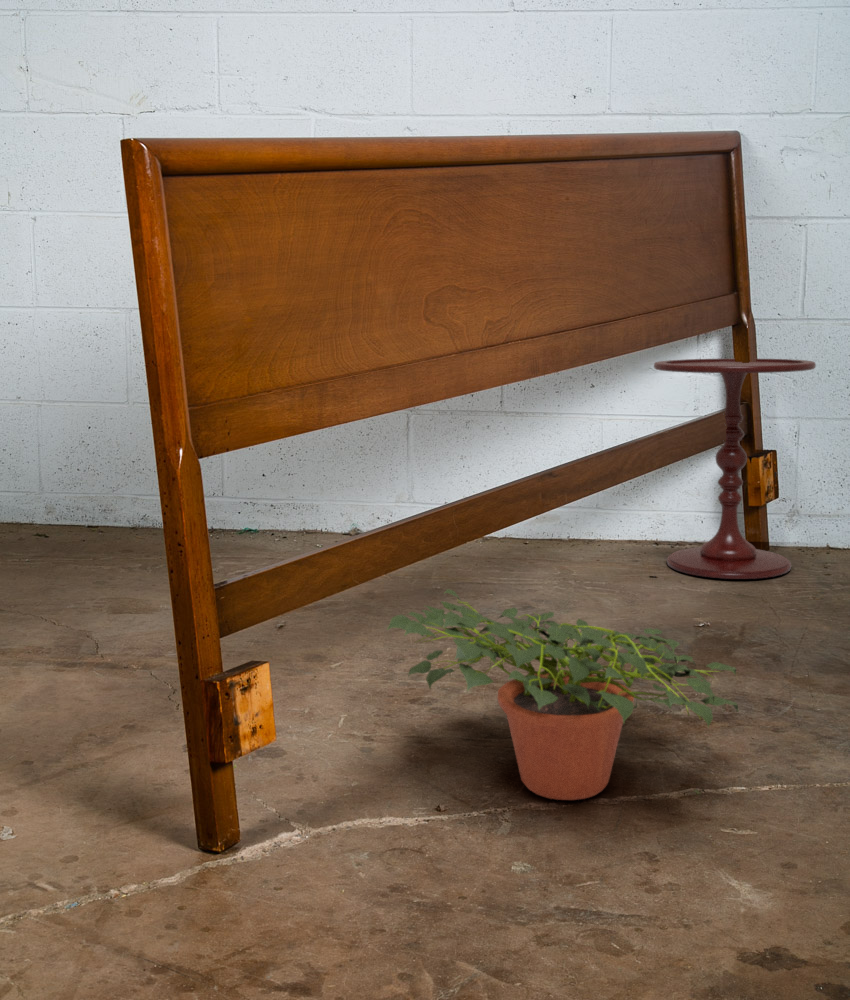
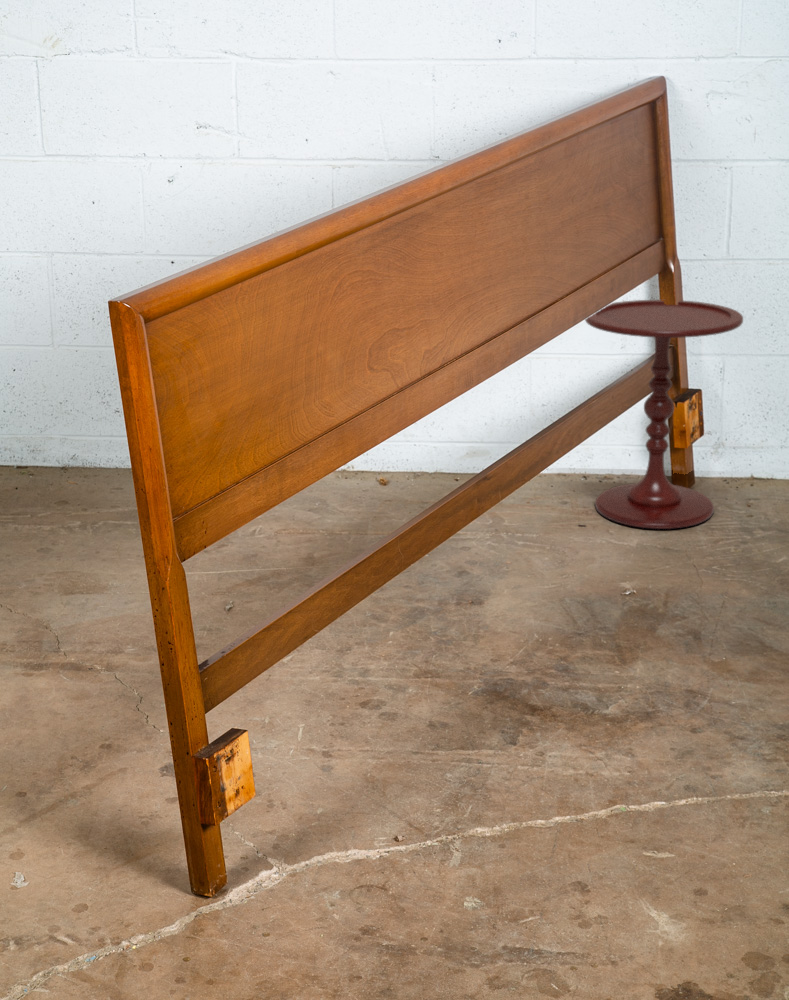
potted plant: present [387,589,739,800] -> none [344,635,661,824]

